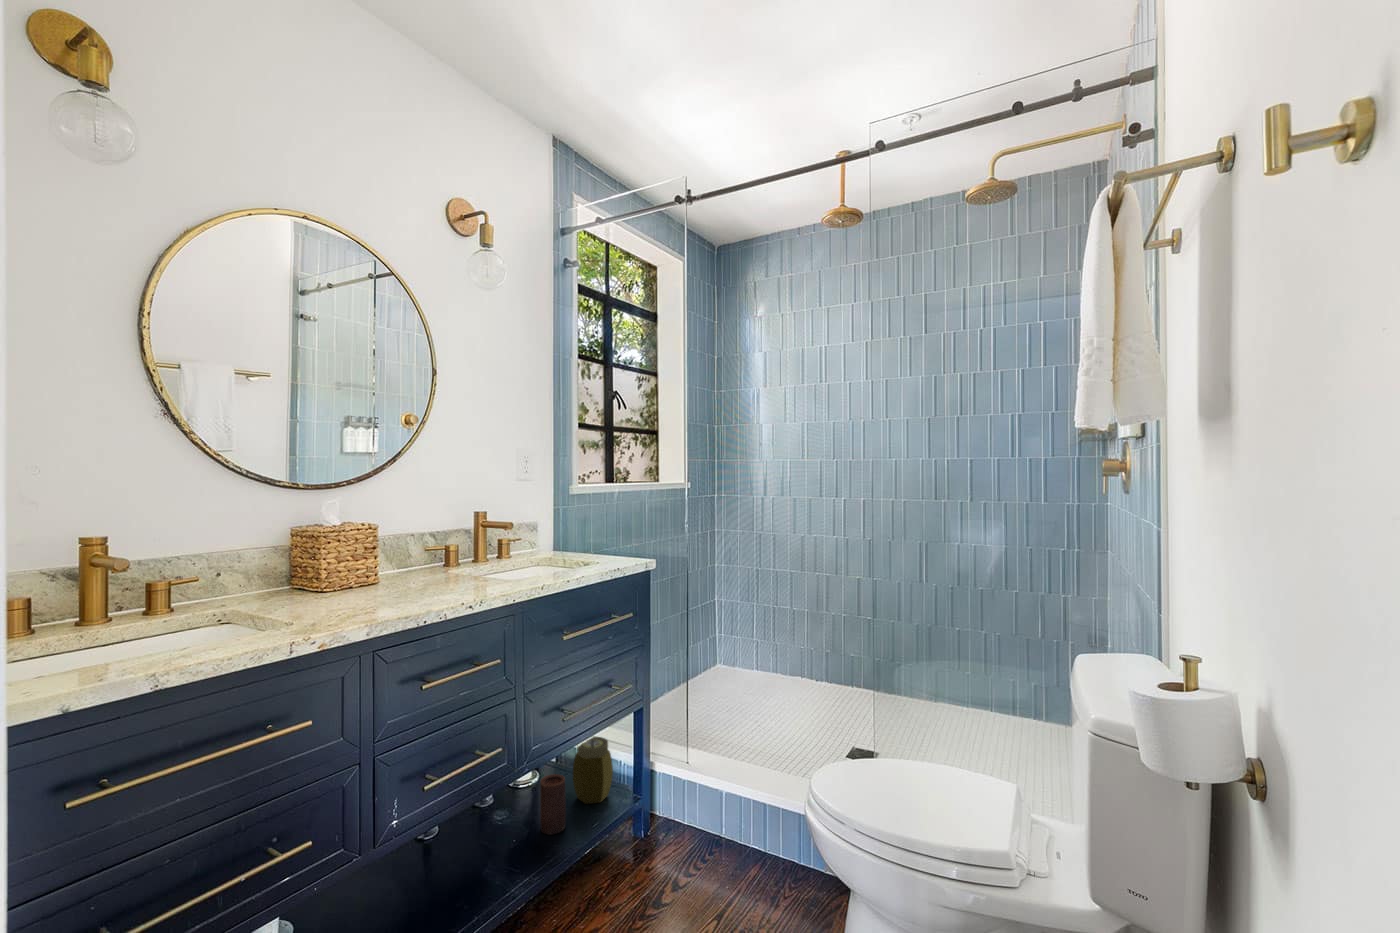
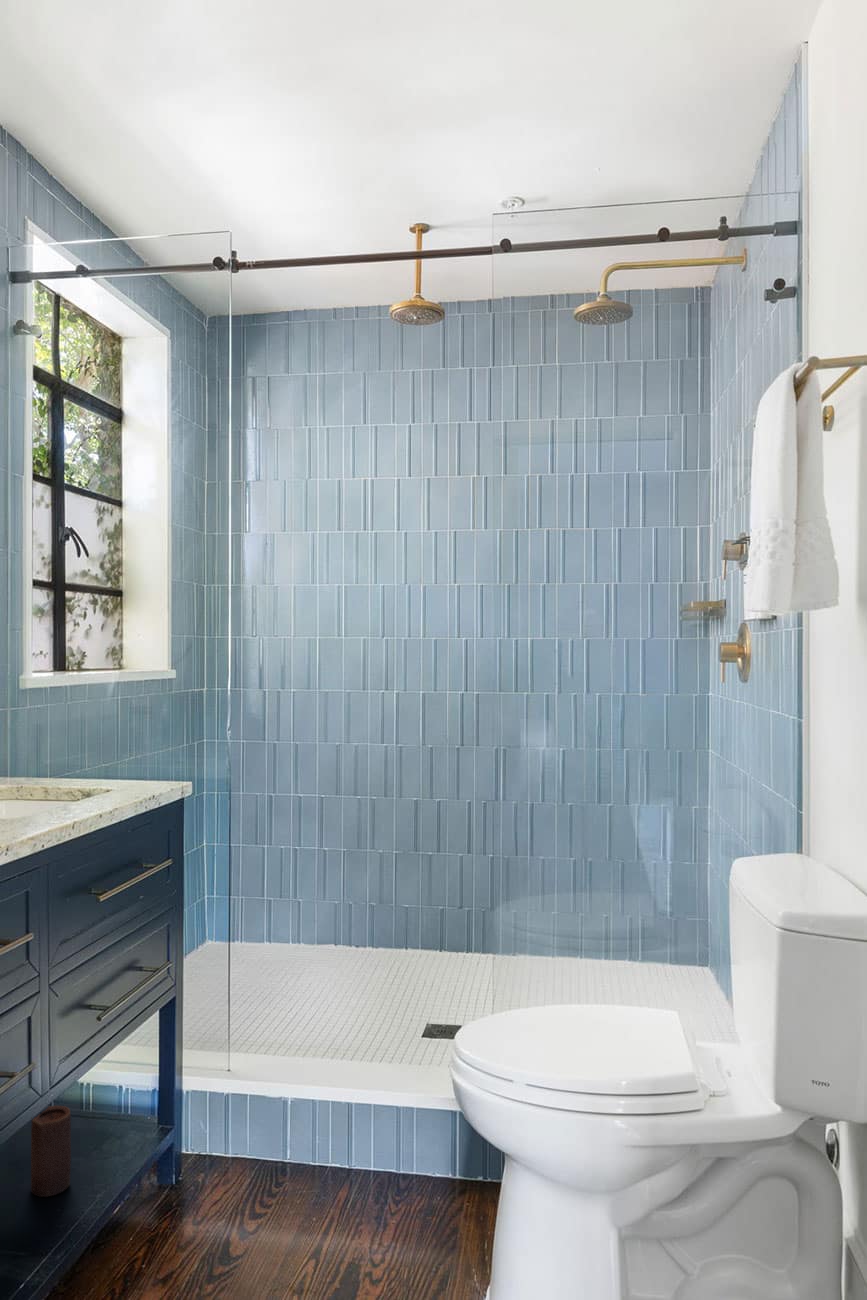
jar: present [573,737,613,804] -> none [63,1046,124,1147]

